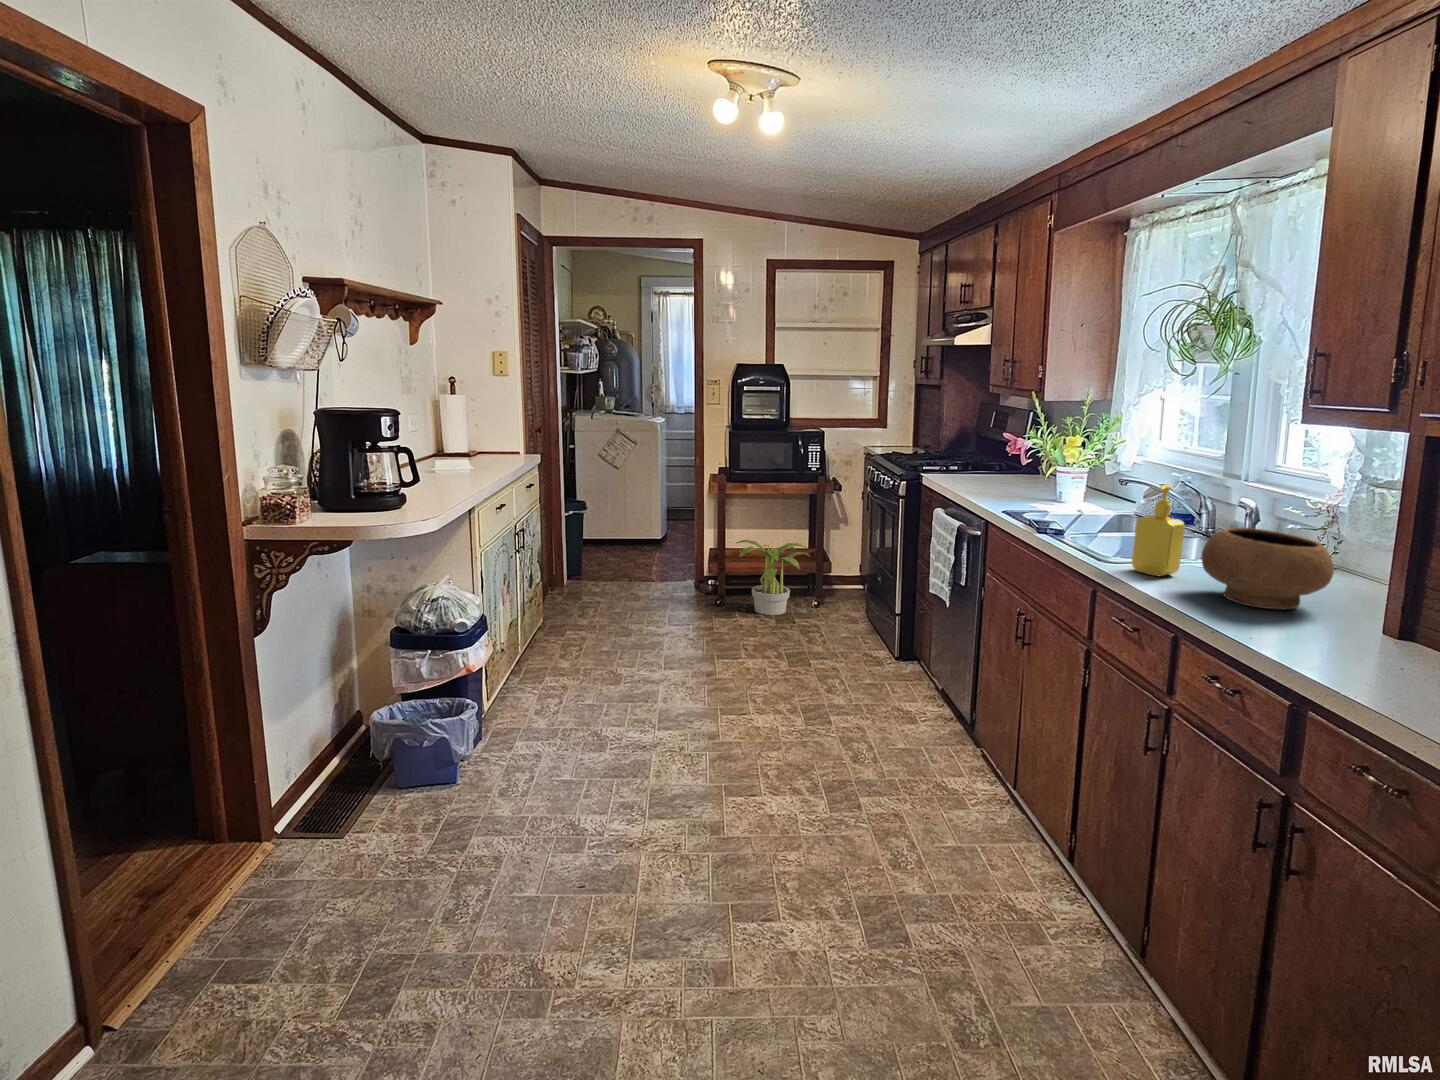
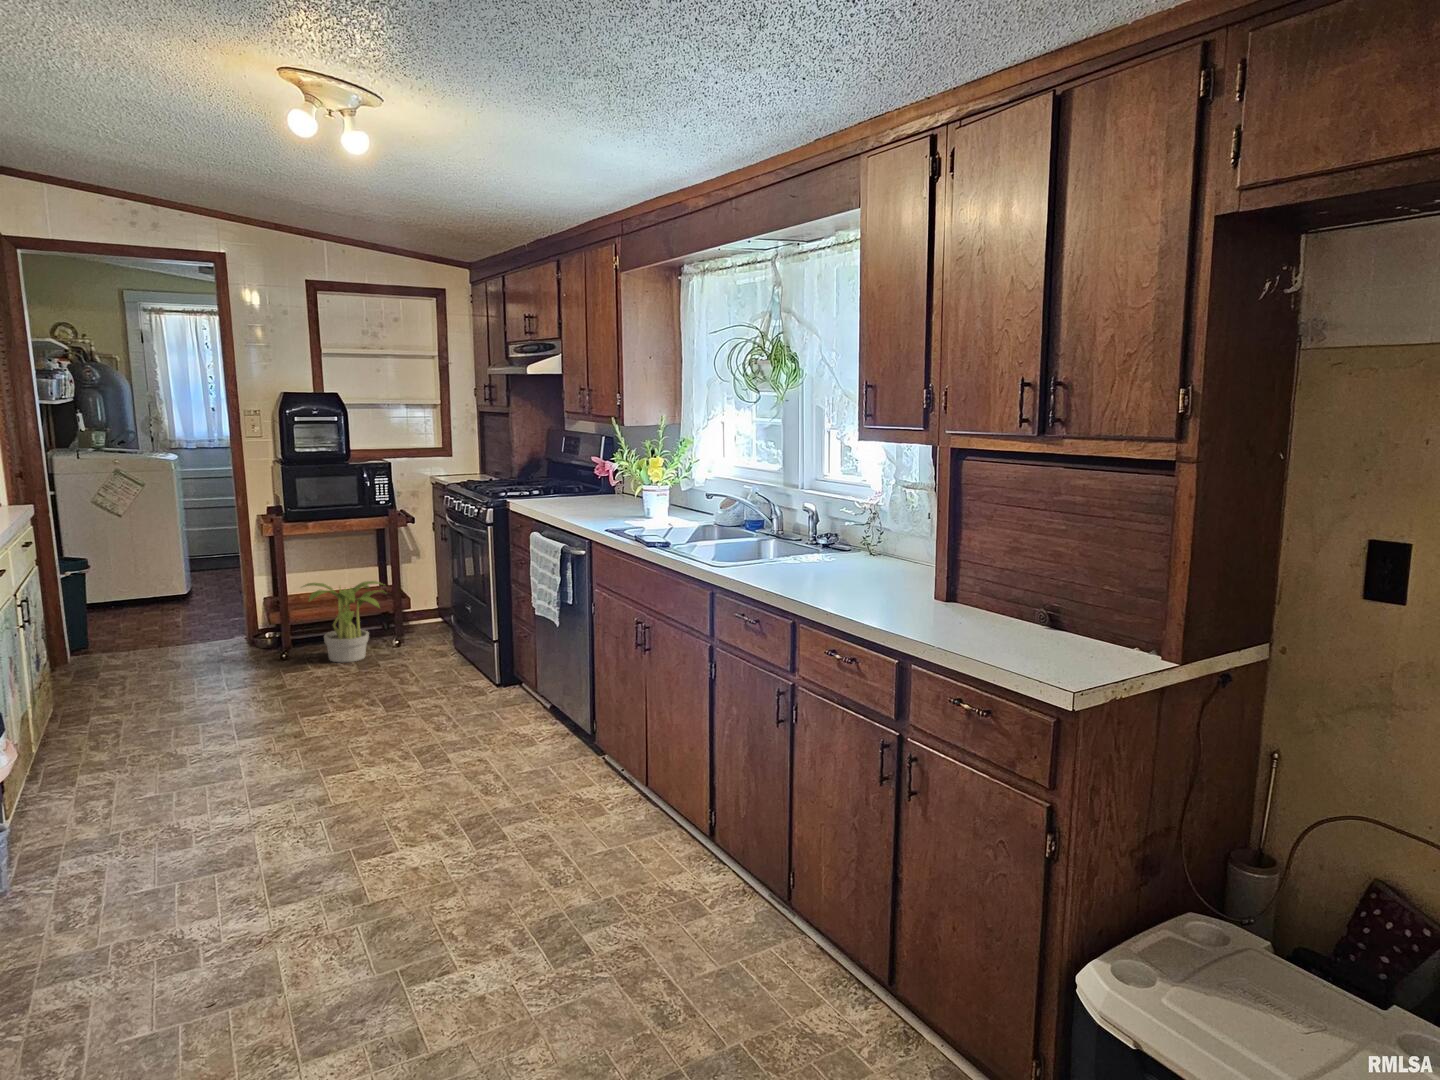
soap dispenser: present [1132,485,1185,576] -> none [741,495,780,574]
bowl: present [1202,528,1334,610] -> none [799,527,891,590]

